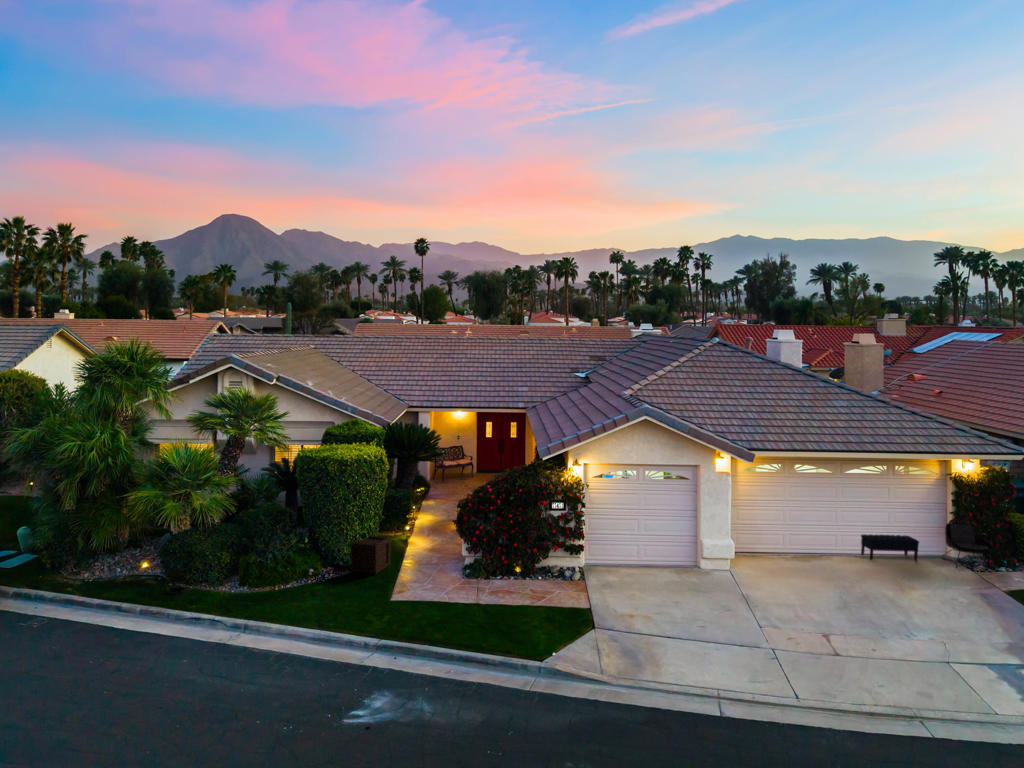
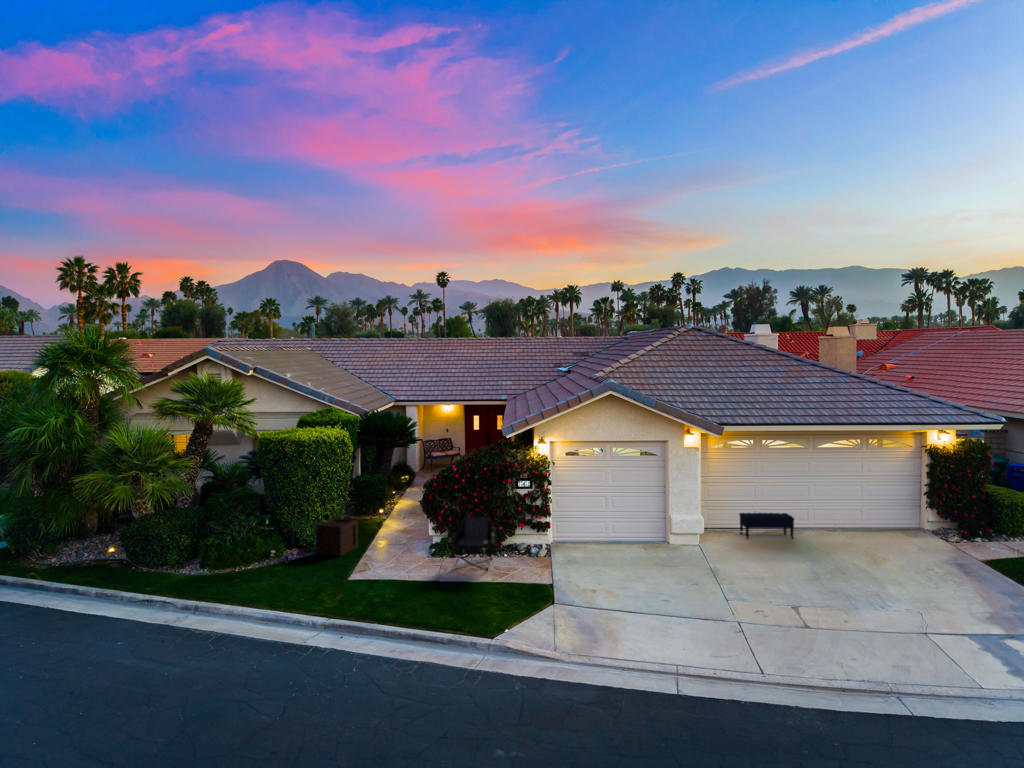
lounge chair: present [942,522,995,571] -> present [453,515,494,561]
bench: present [861,534,919,561] -> present [739,513,794,539]
potted tree: present [167,561,187,594] -> none [122,542,150,577]

